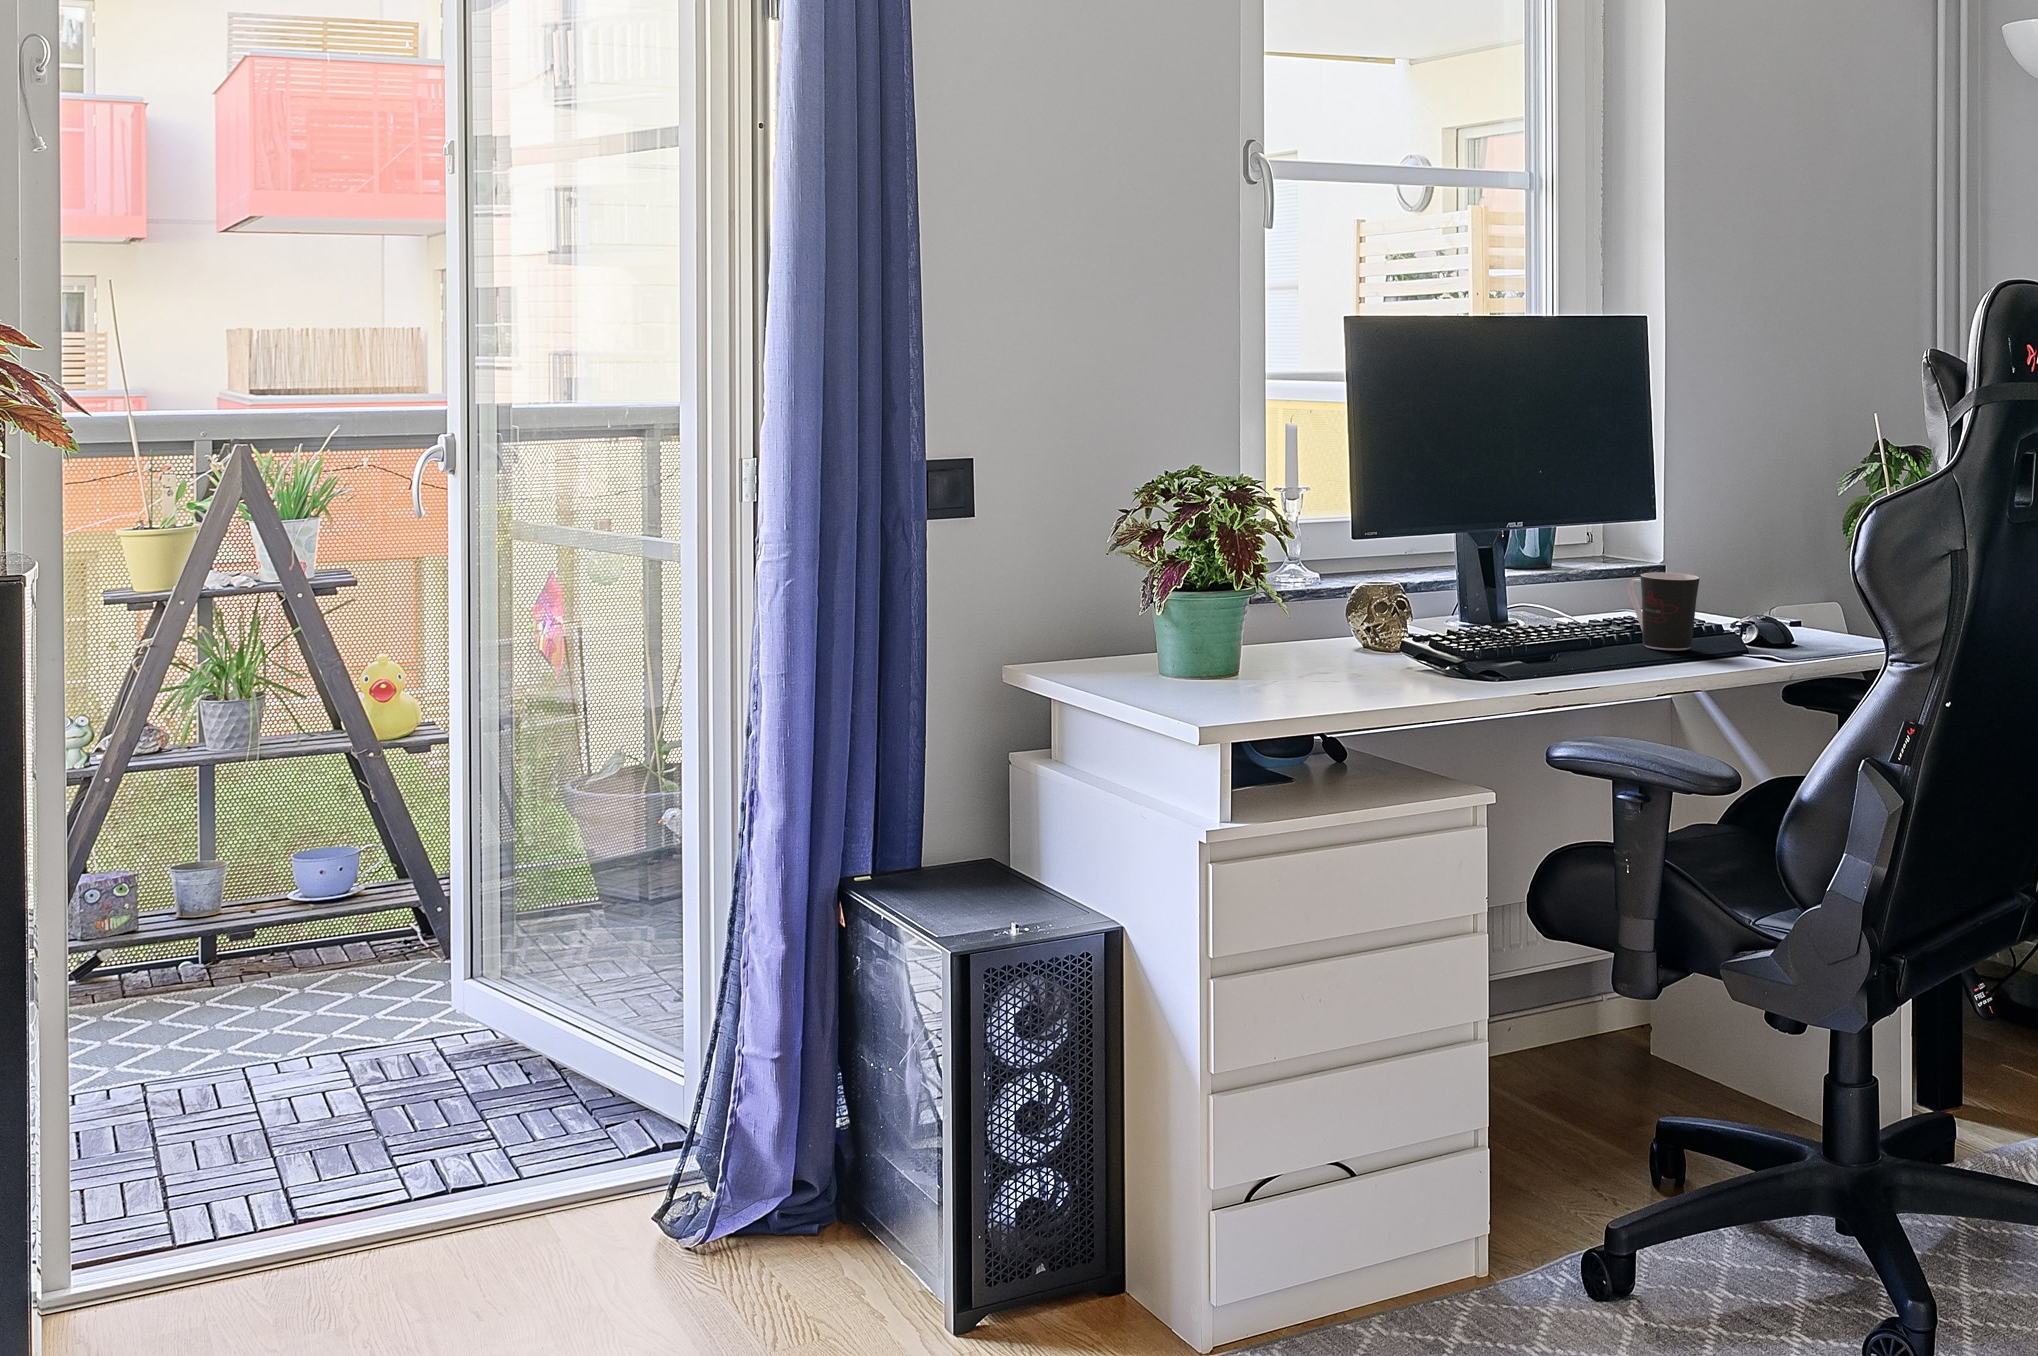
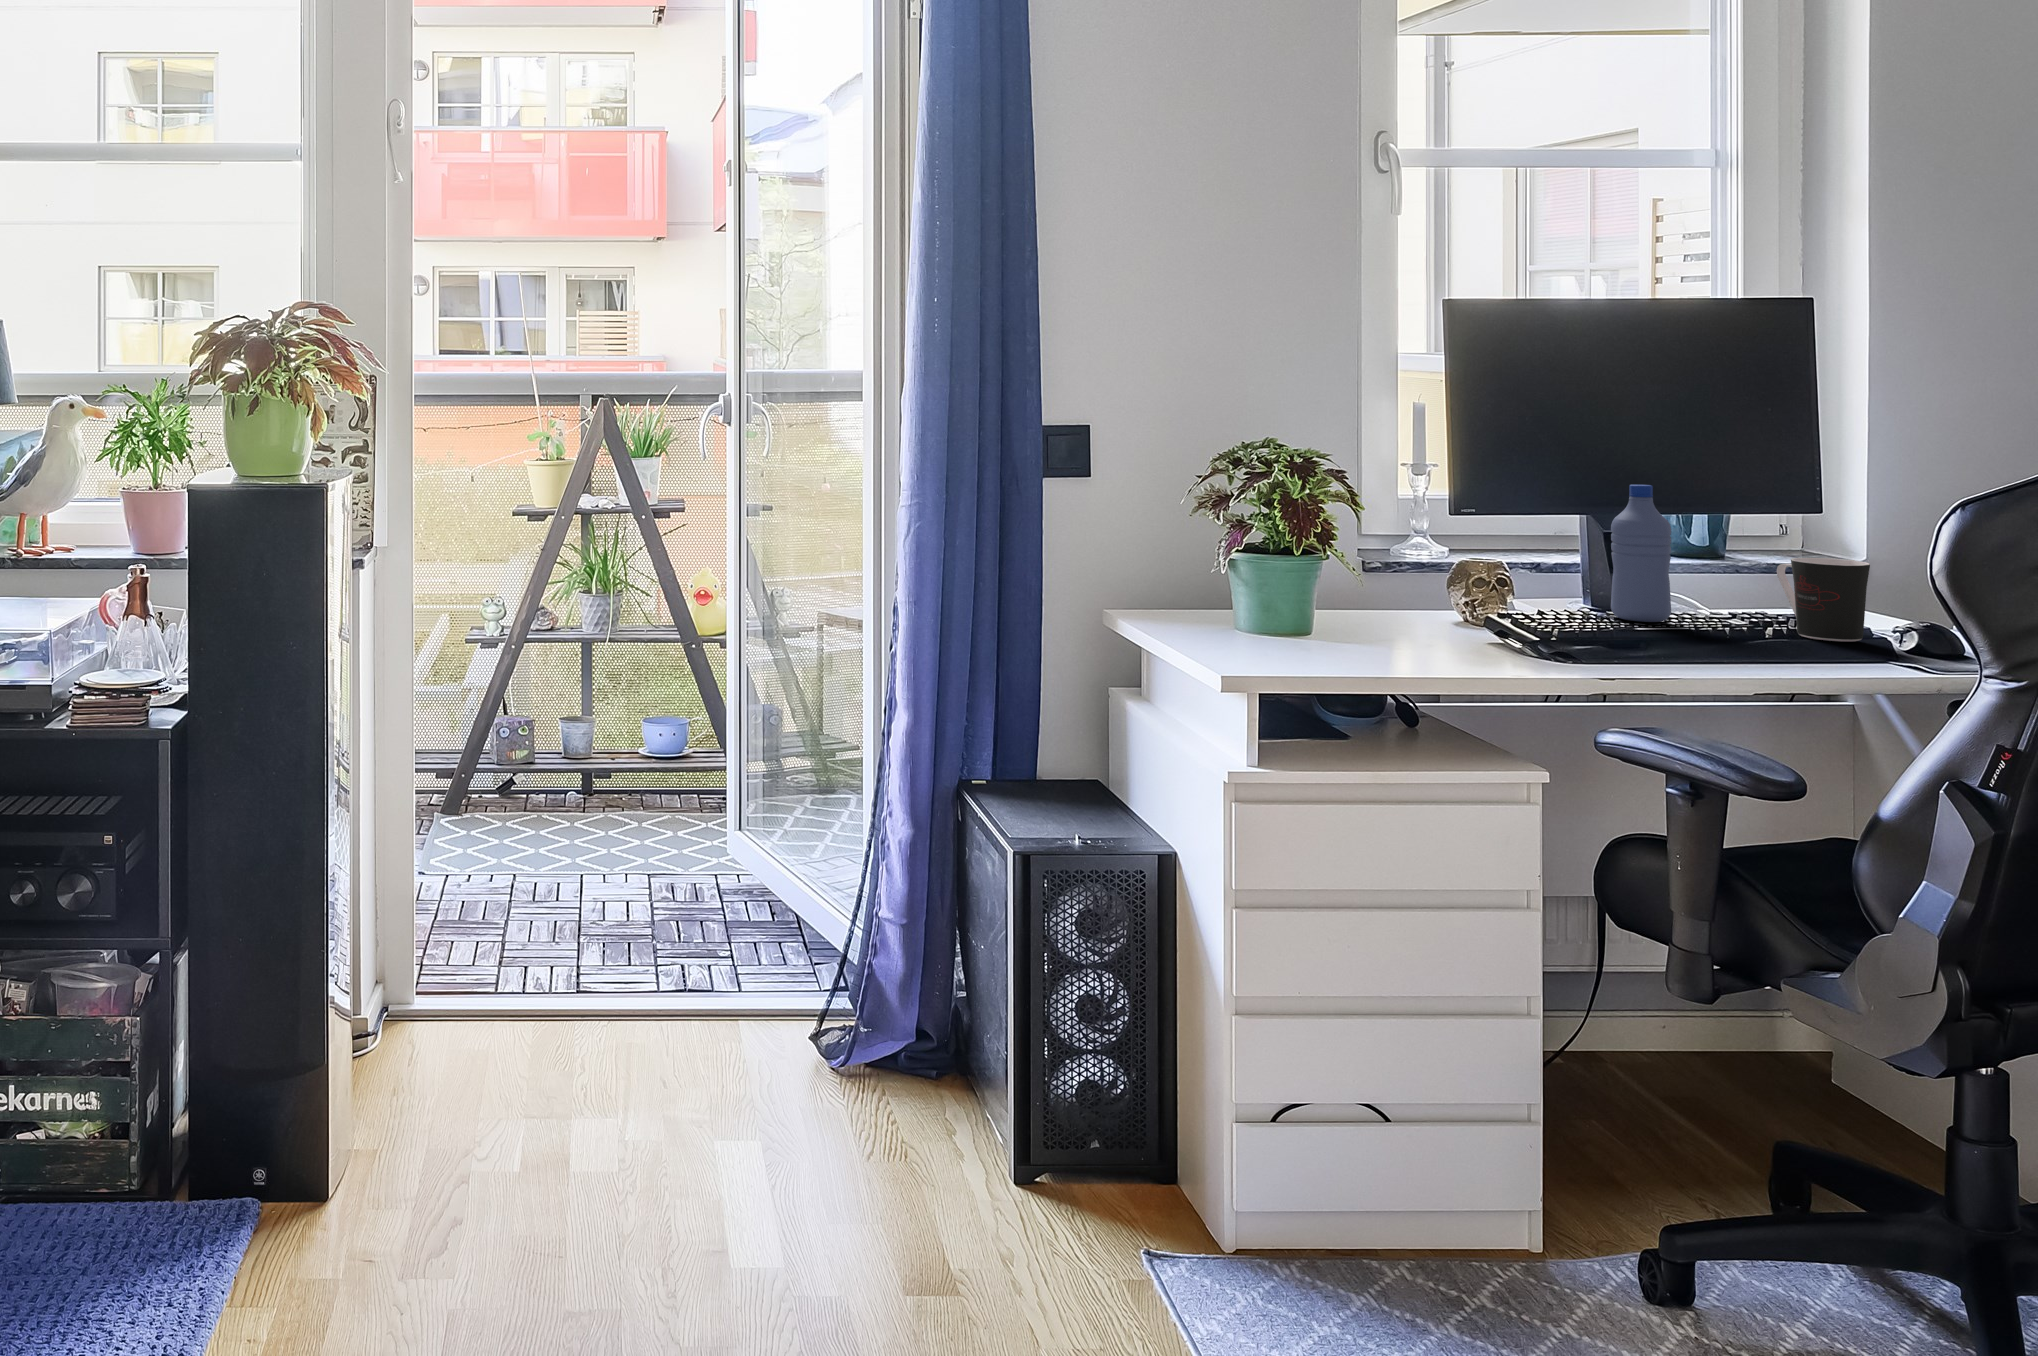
water bottle: none [1499,506,1551,641] -> present [1611,485,1671,622]

